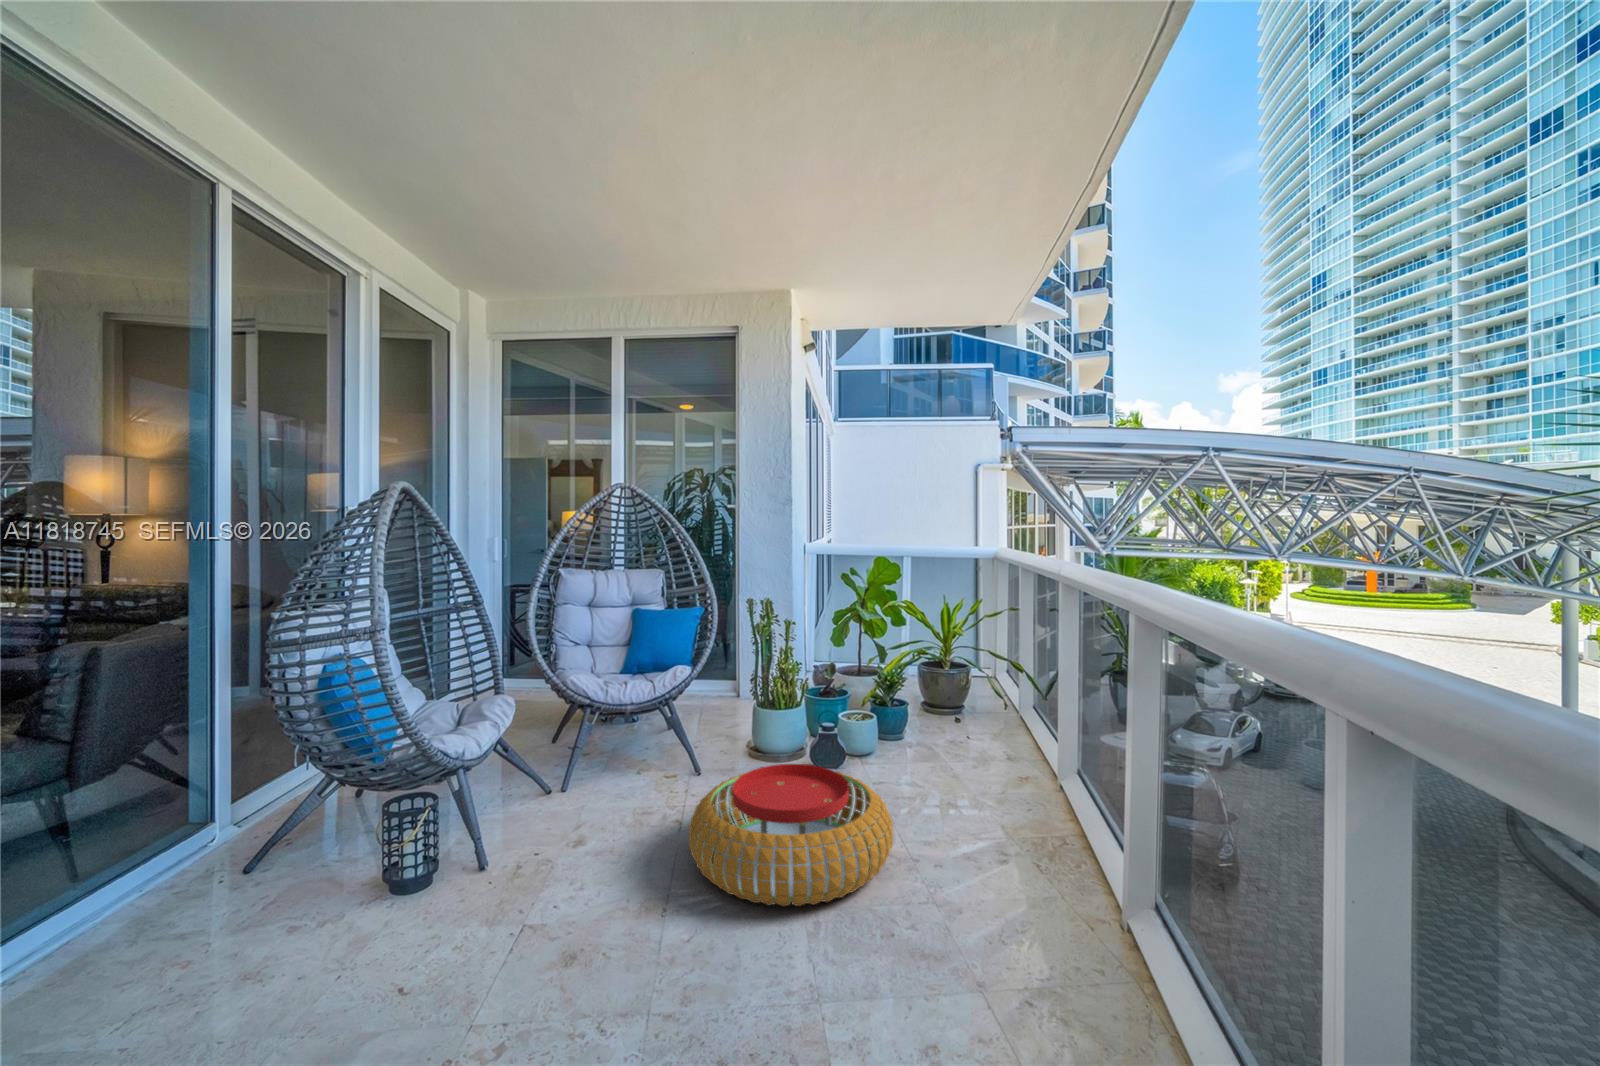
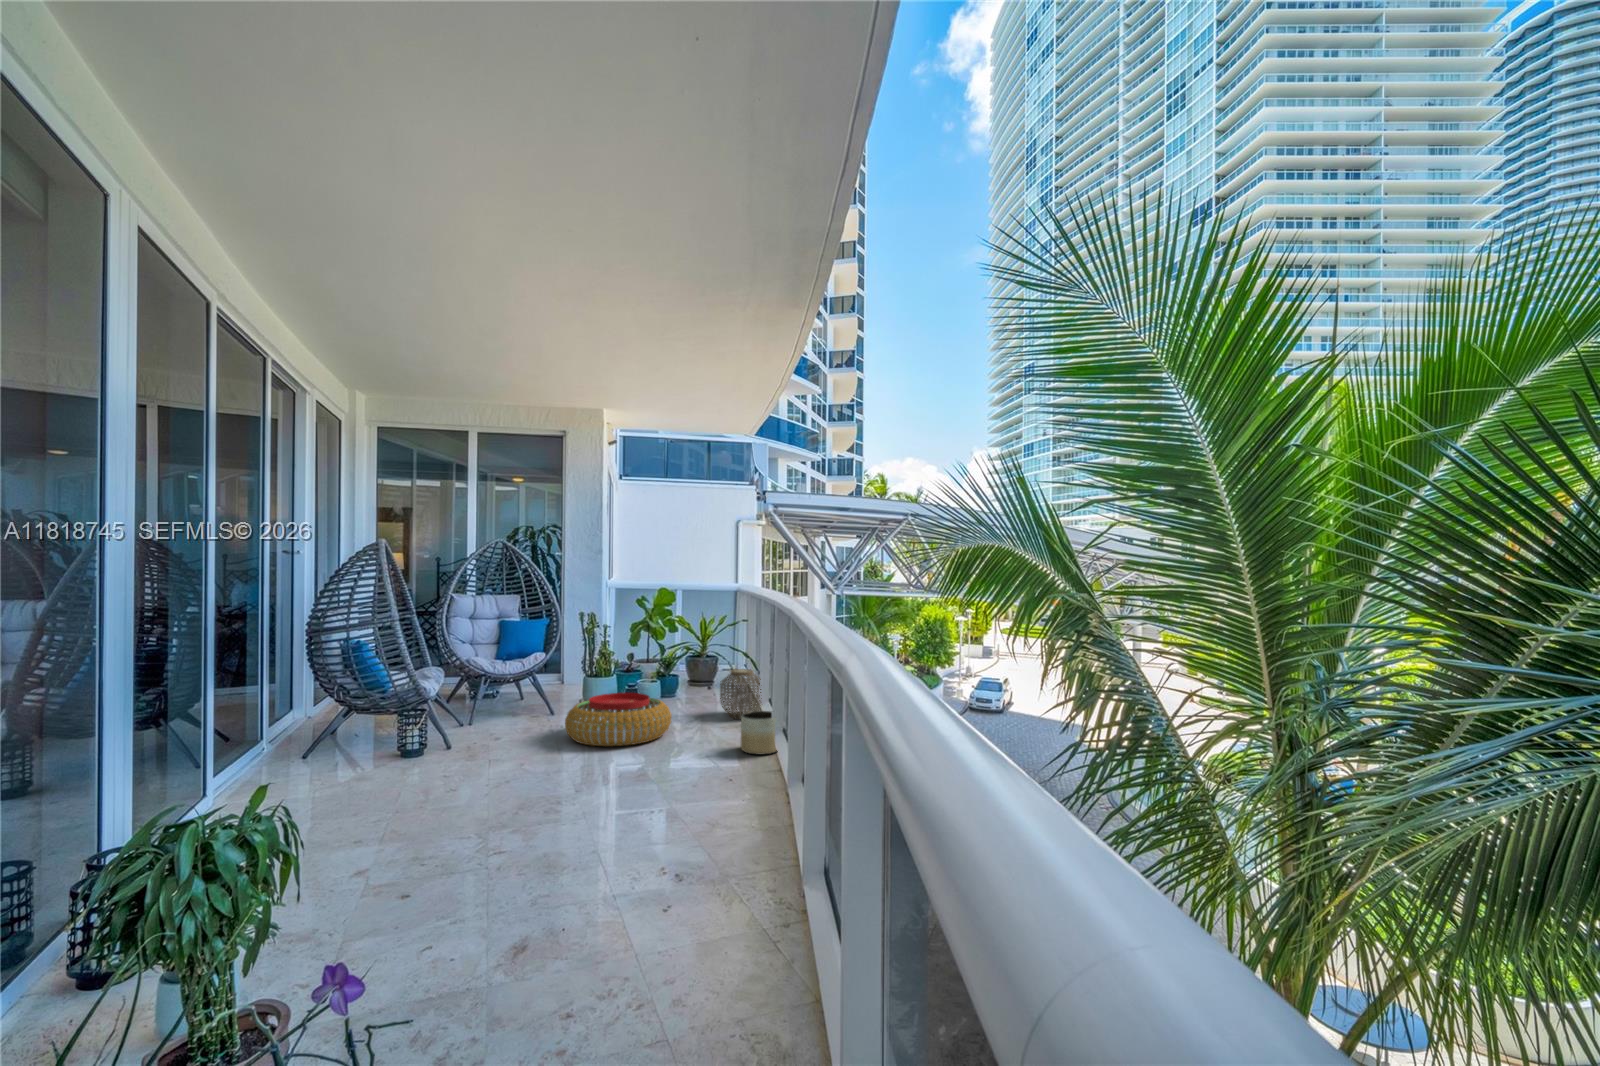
woven basket: none [985,720,1076,824] -> present [720,669,762,719]
planter: none [1061,872,1172,1016] -> present [741,711,777,754]

